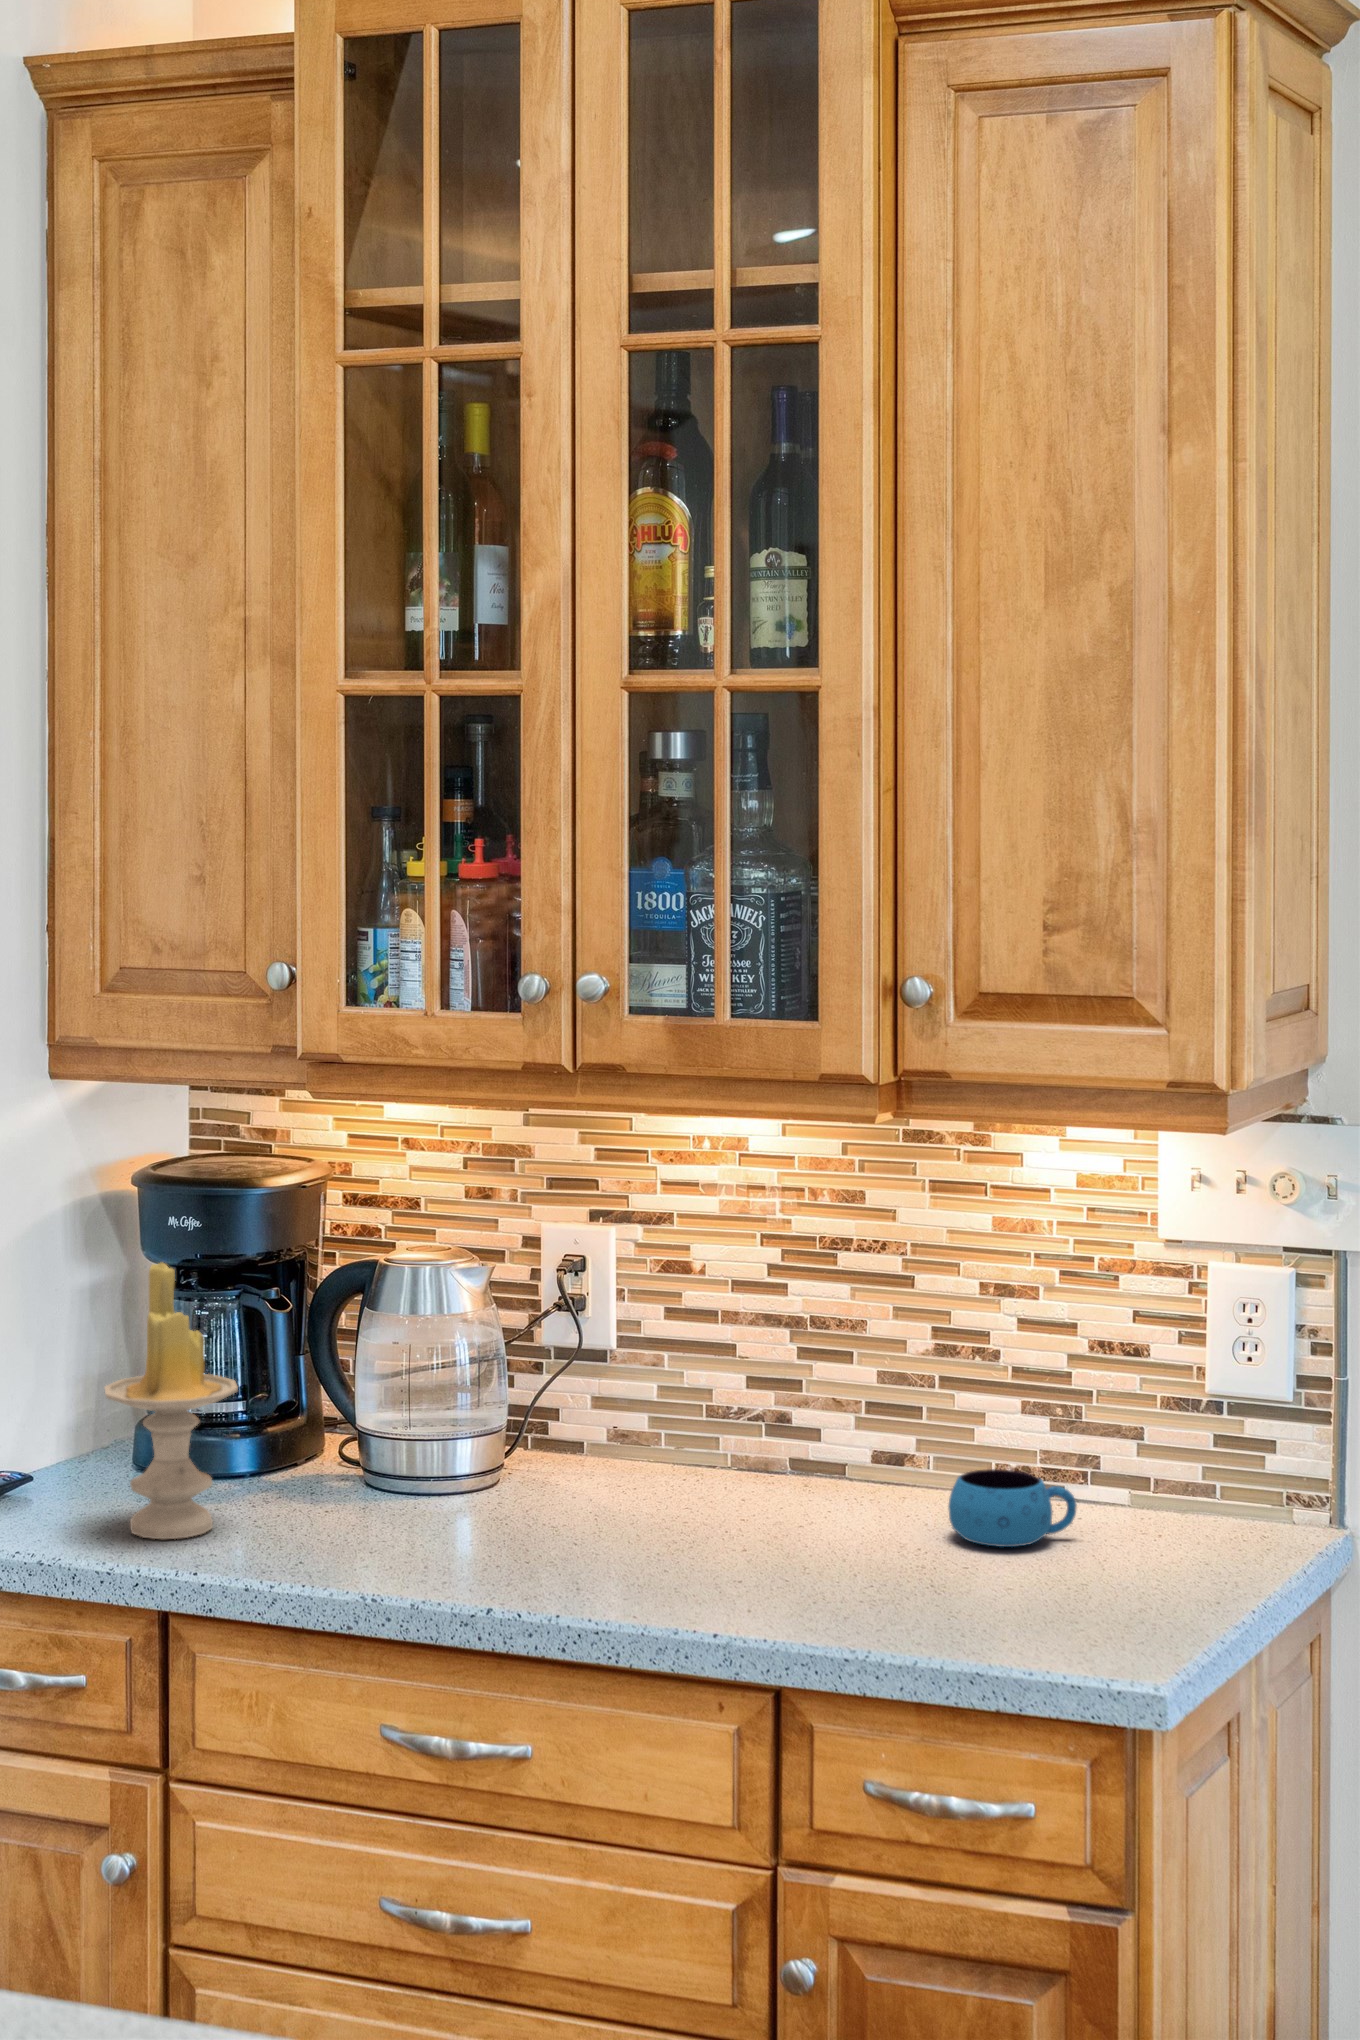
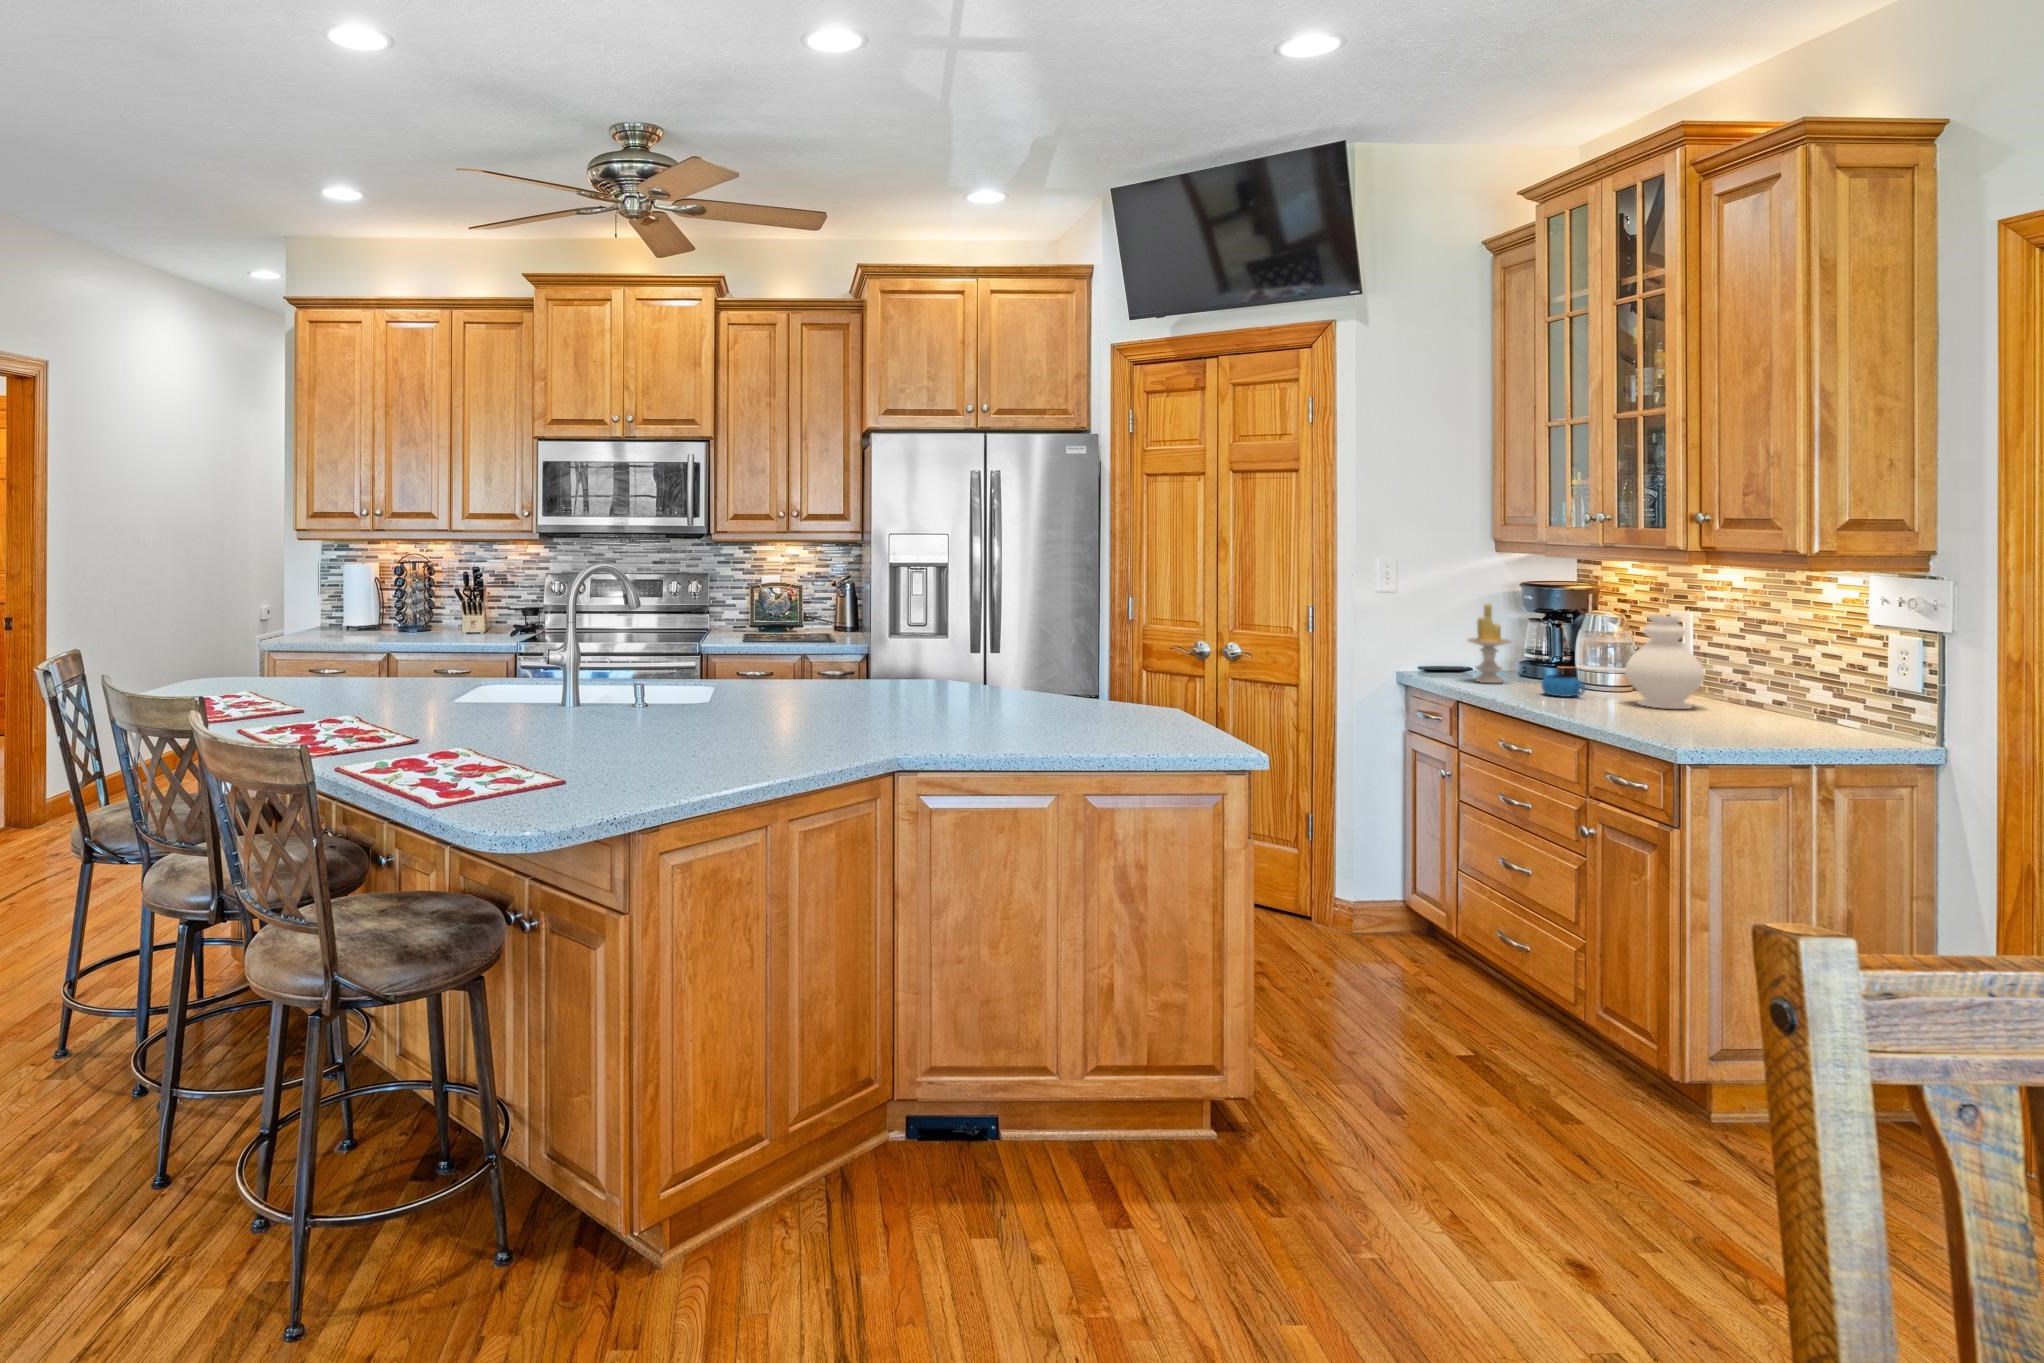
decorative vase: none [617,1256,802,1540] -> present [1625,615,1705,709]
mug: present [948,1469,1076,1547] -> present [1542,675,1585,697]

